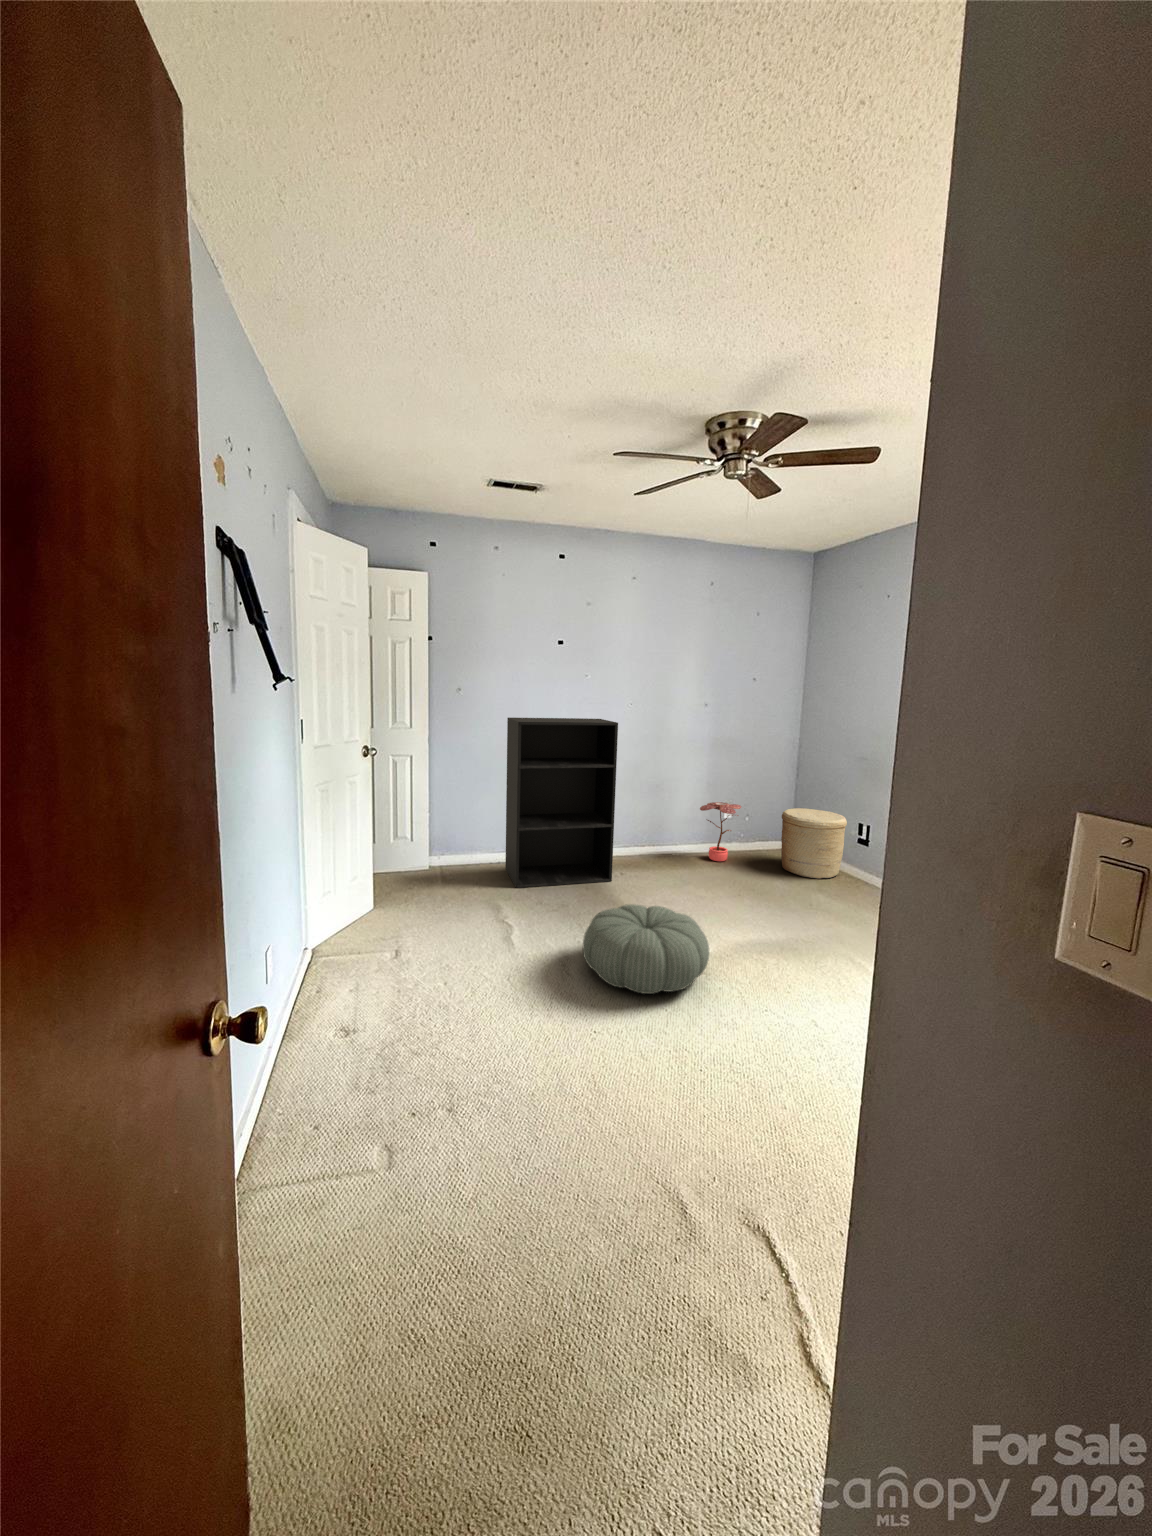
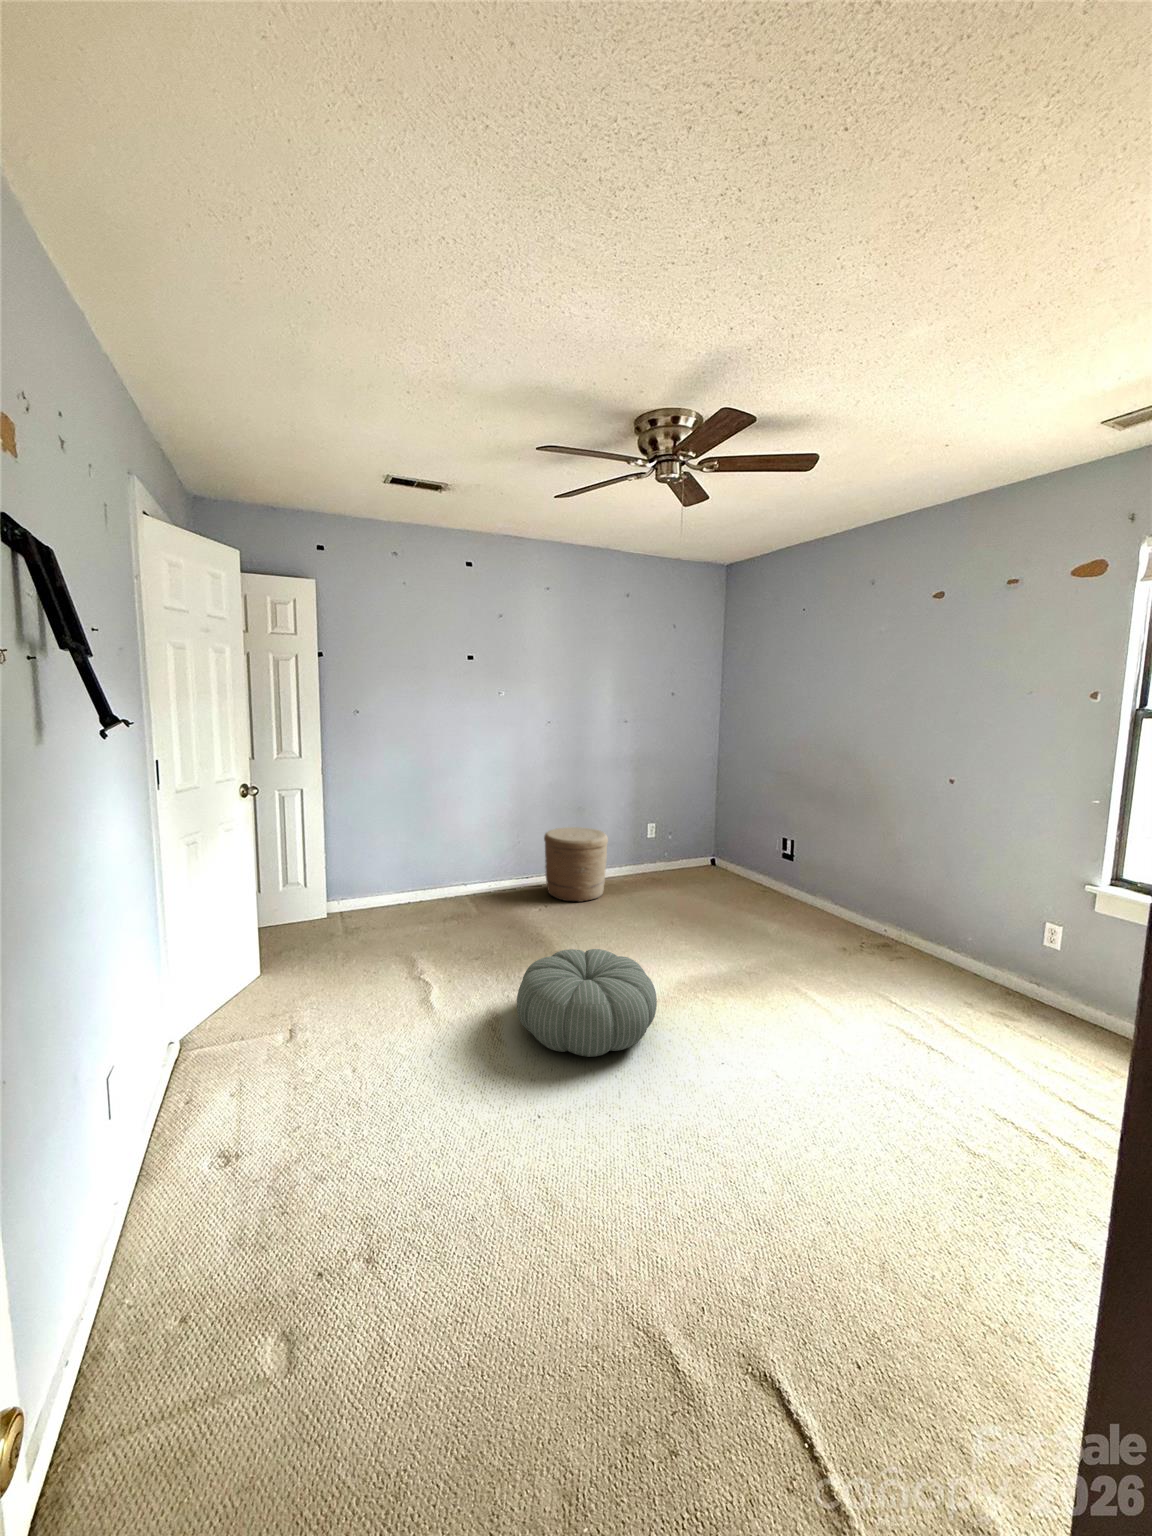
bookshelf: present [505,718,618,888] -> none [416,740,539,933]
potted plant: present [700,802,741,861] -> none [625,822,667,883]
woven basket: present [781,808,847,879] -> present [544,827,608,902]

